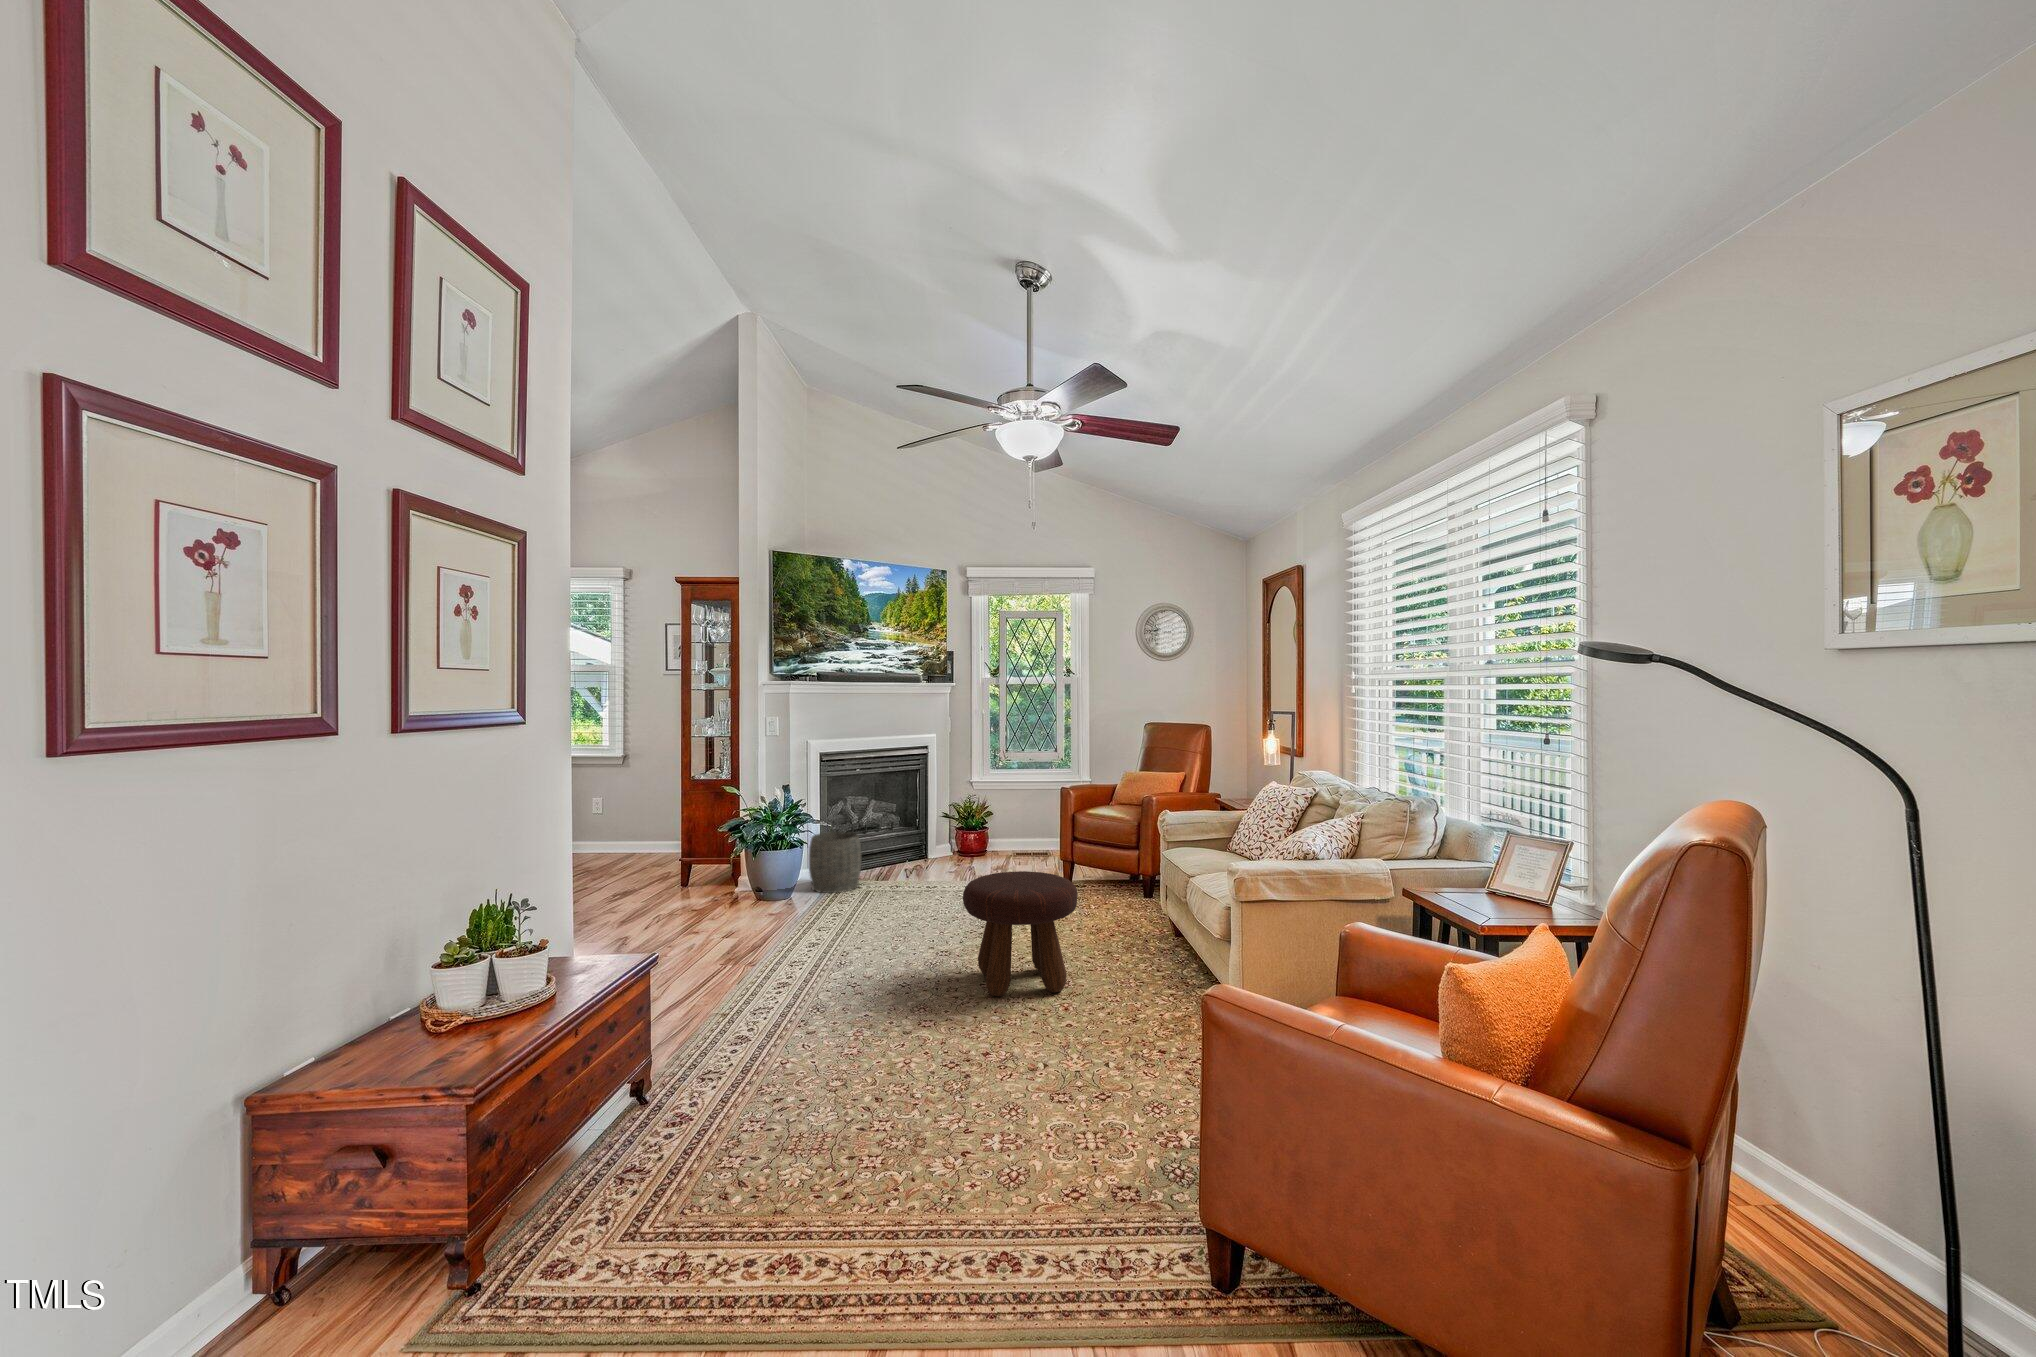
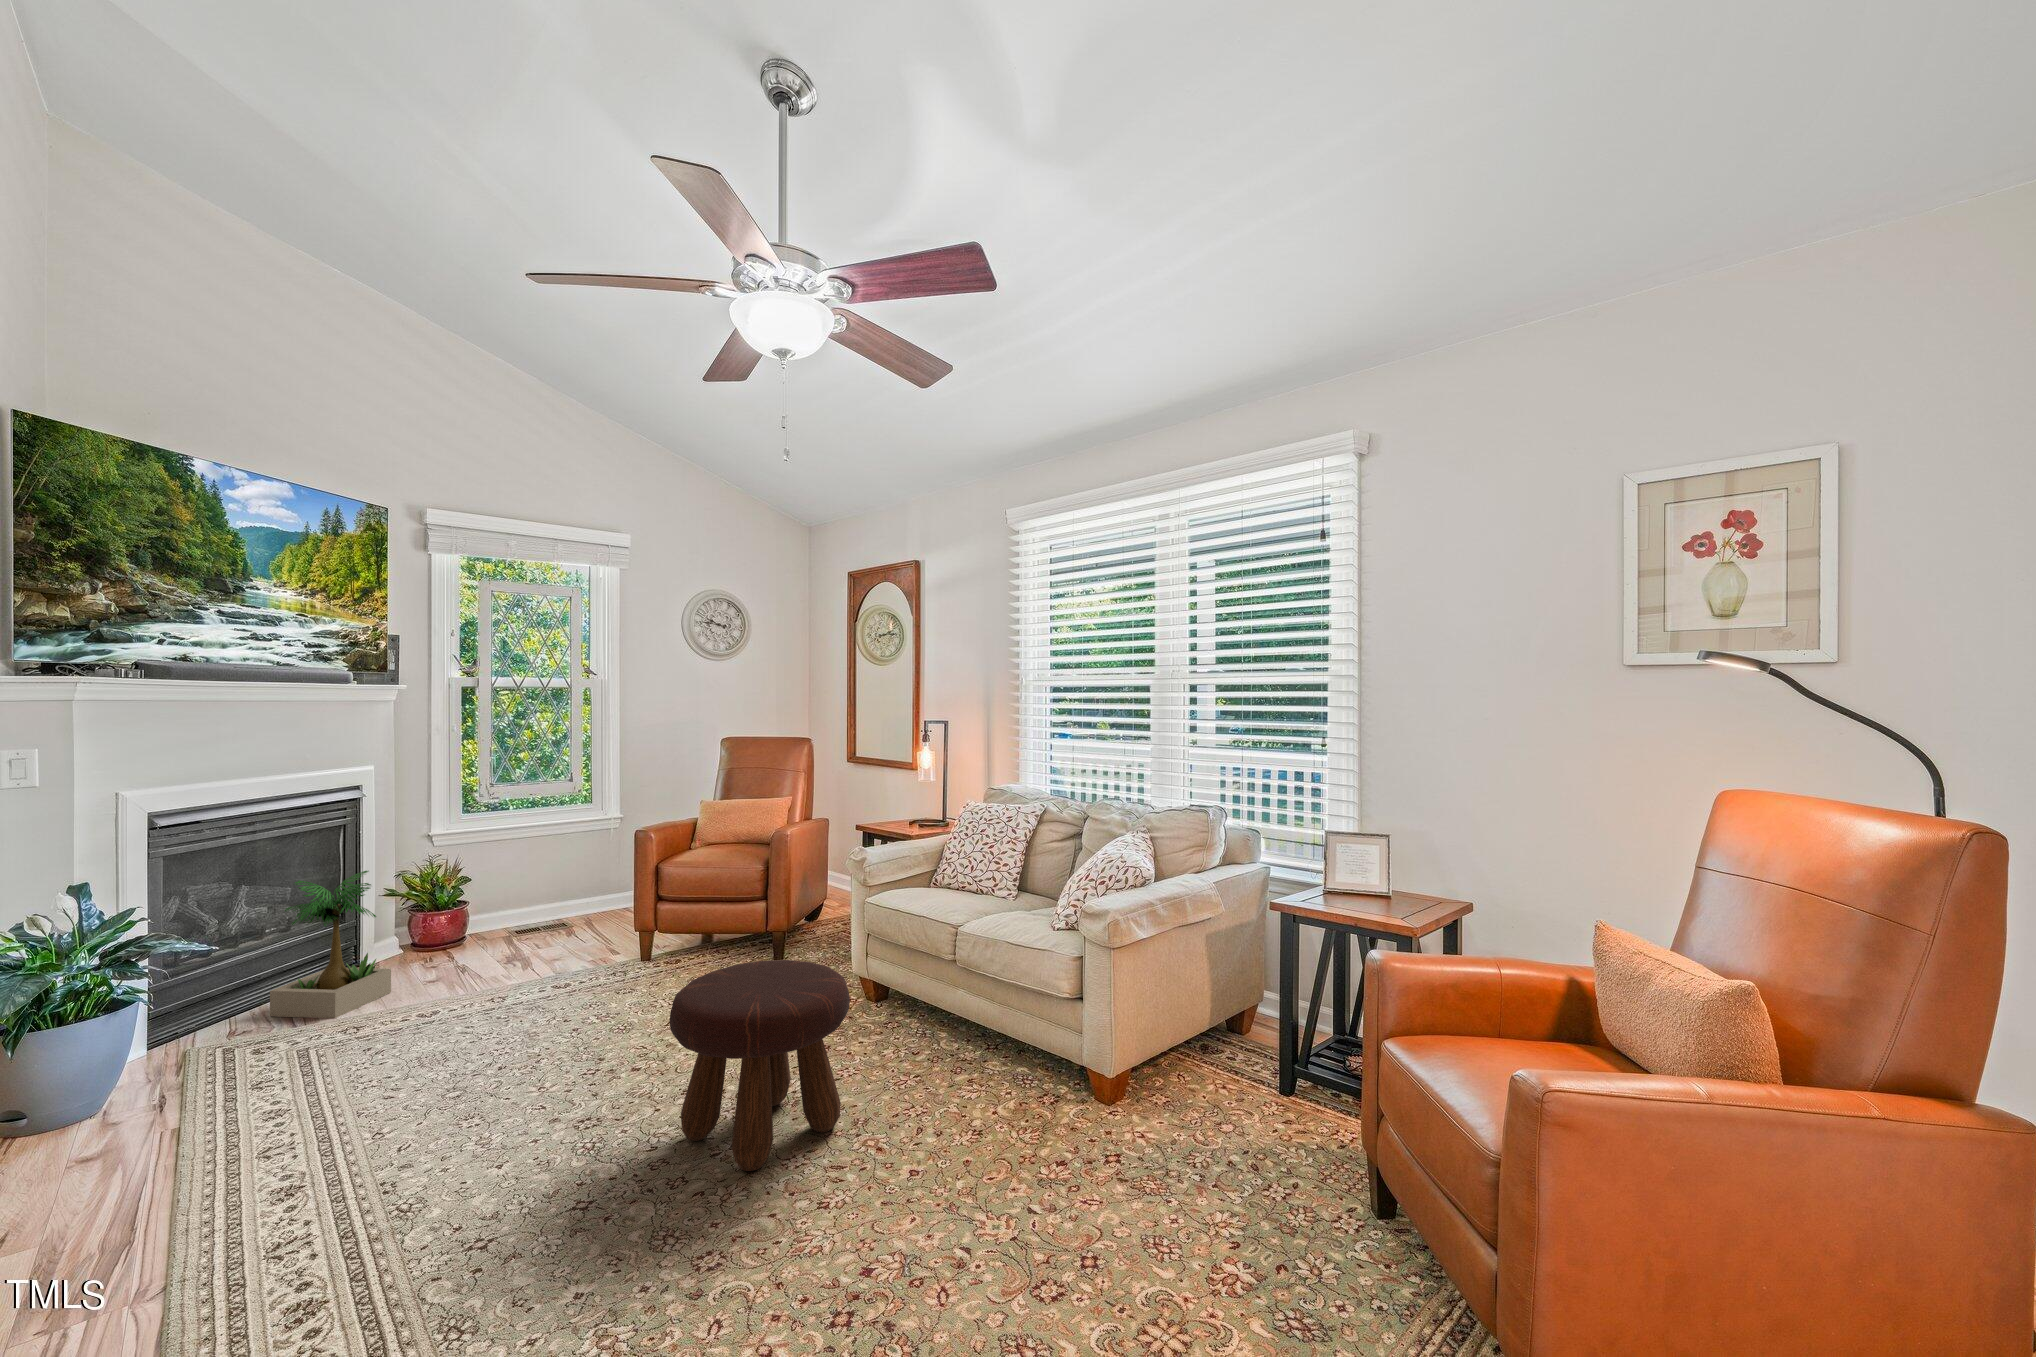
potted plant: none [878,796,933,879] -> present [270,871,391,1018]
woven basket: present [809,832,861,893] -> none [125,957,261,1088]

